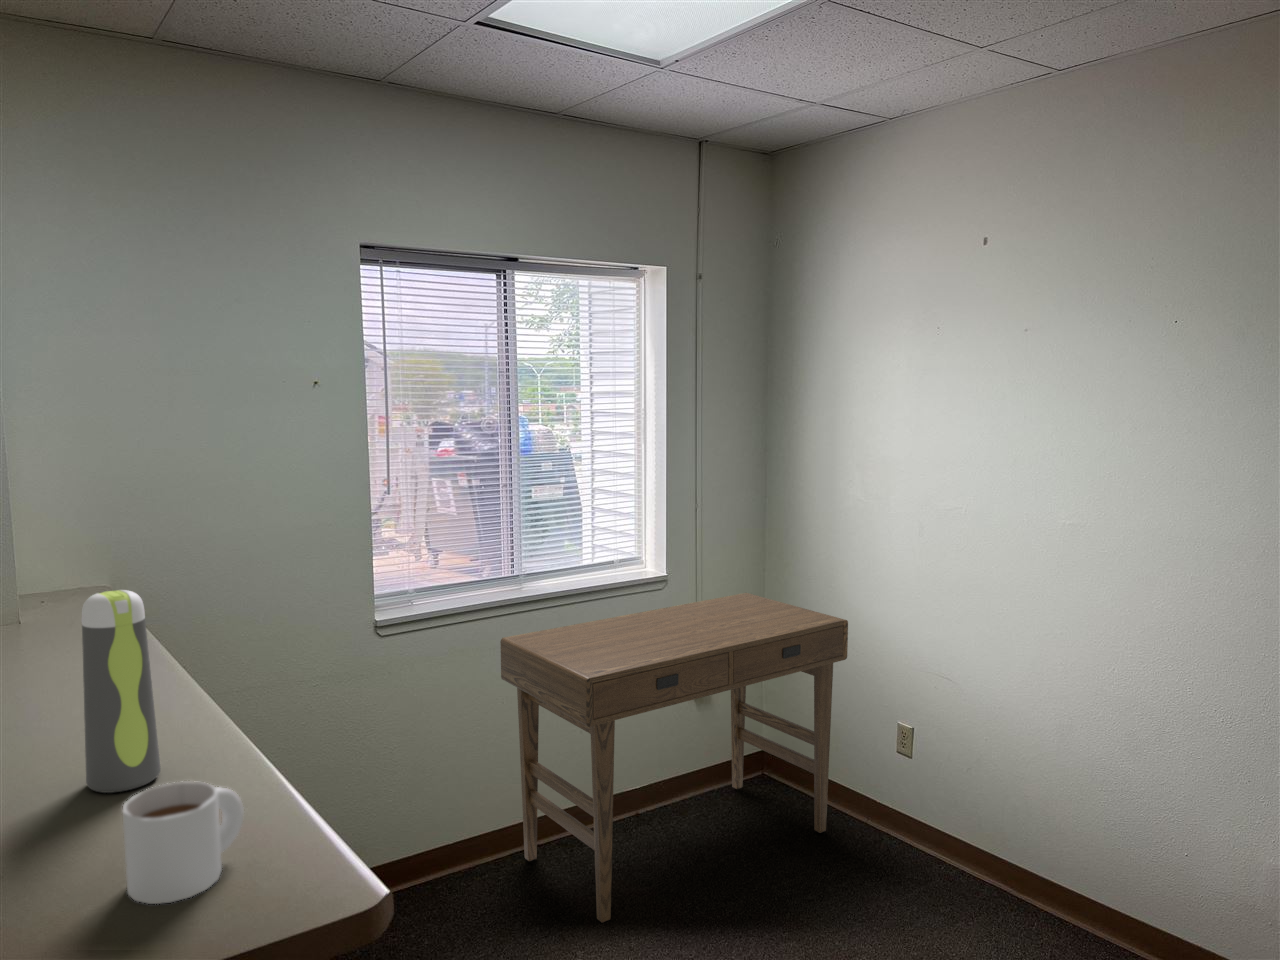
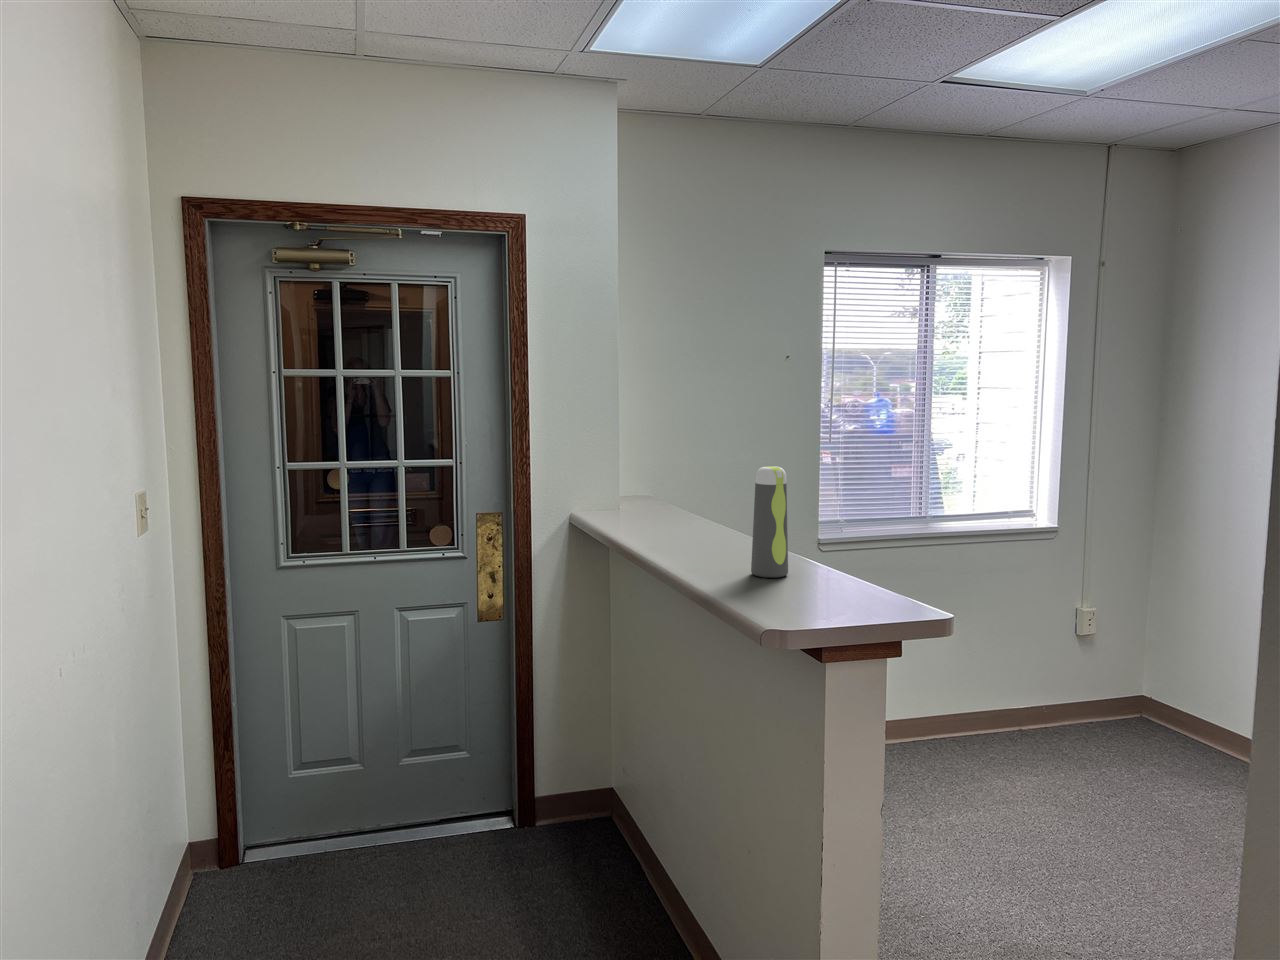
desk: present [500,593,848,923] -> none [914,547,1237,793]
mug: present [123,781,244,904] -> none [815,558,866,612]

